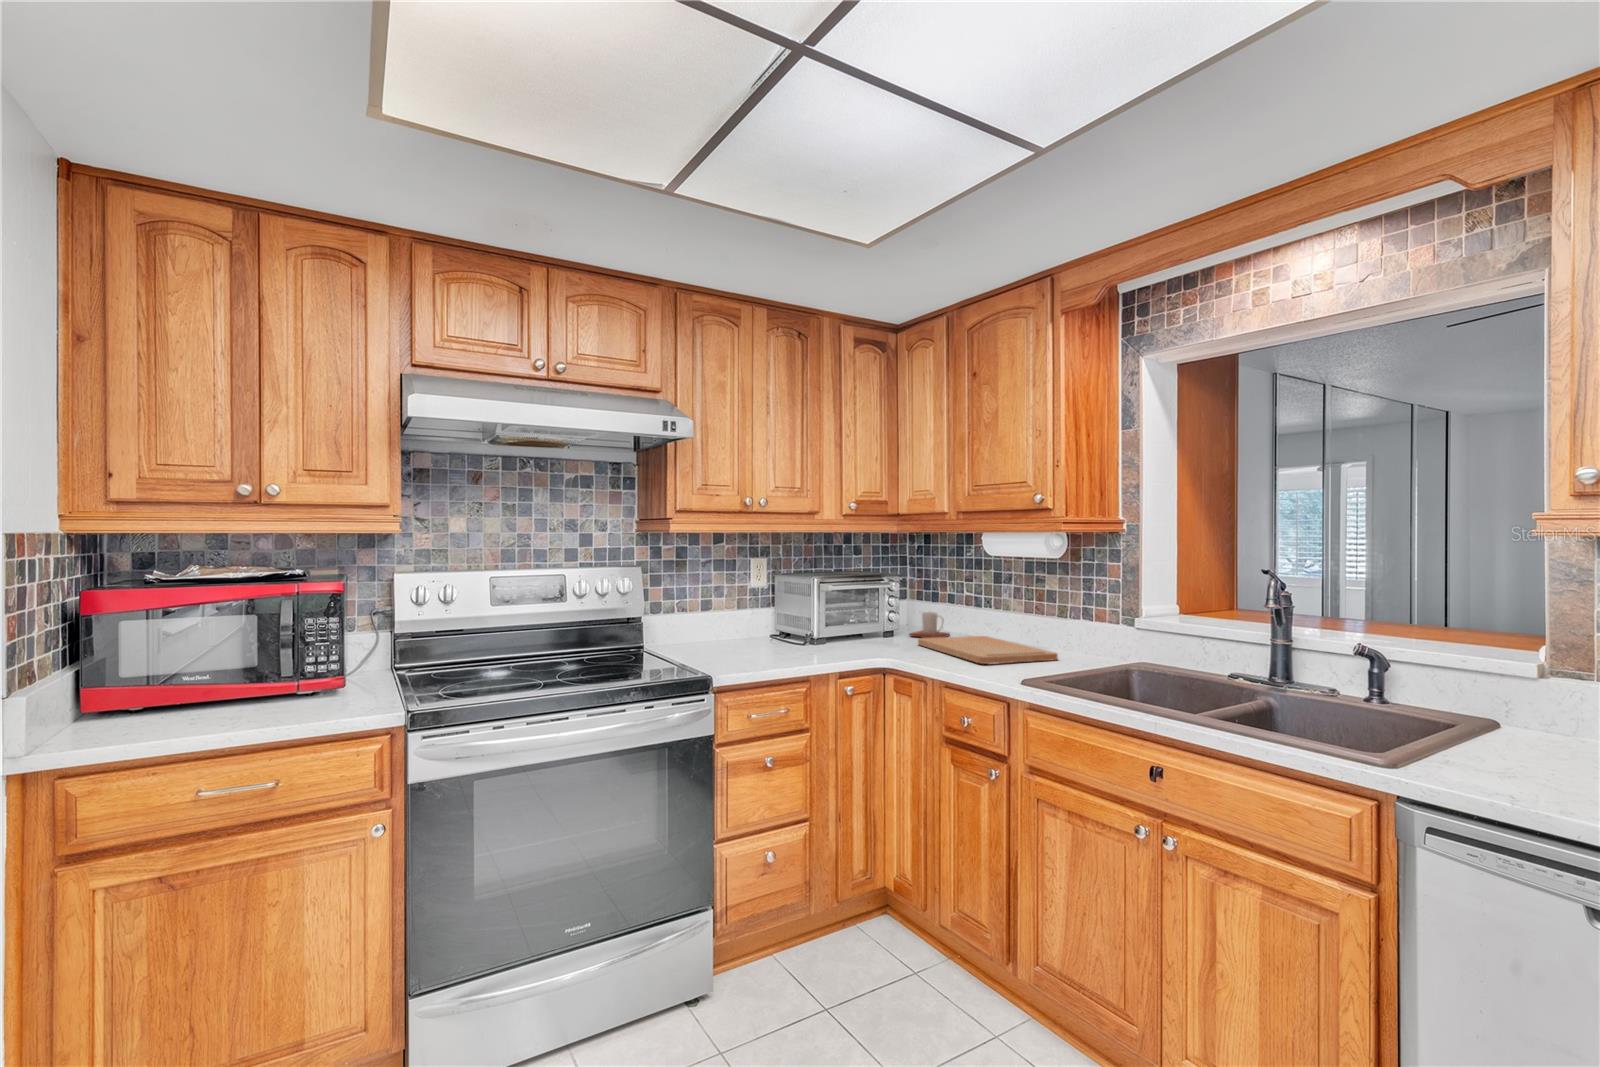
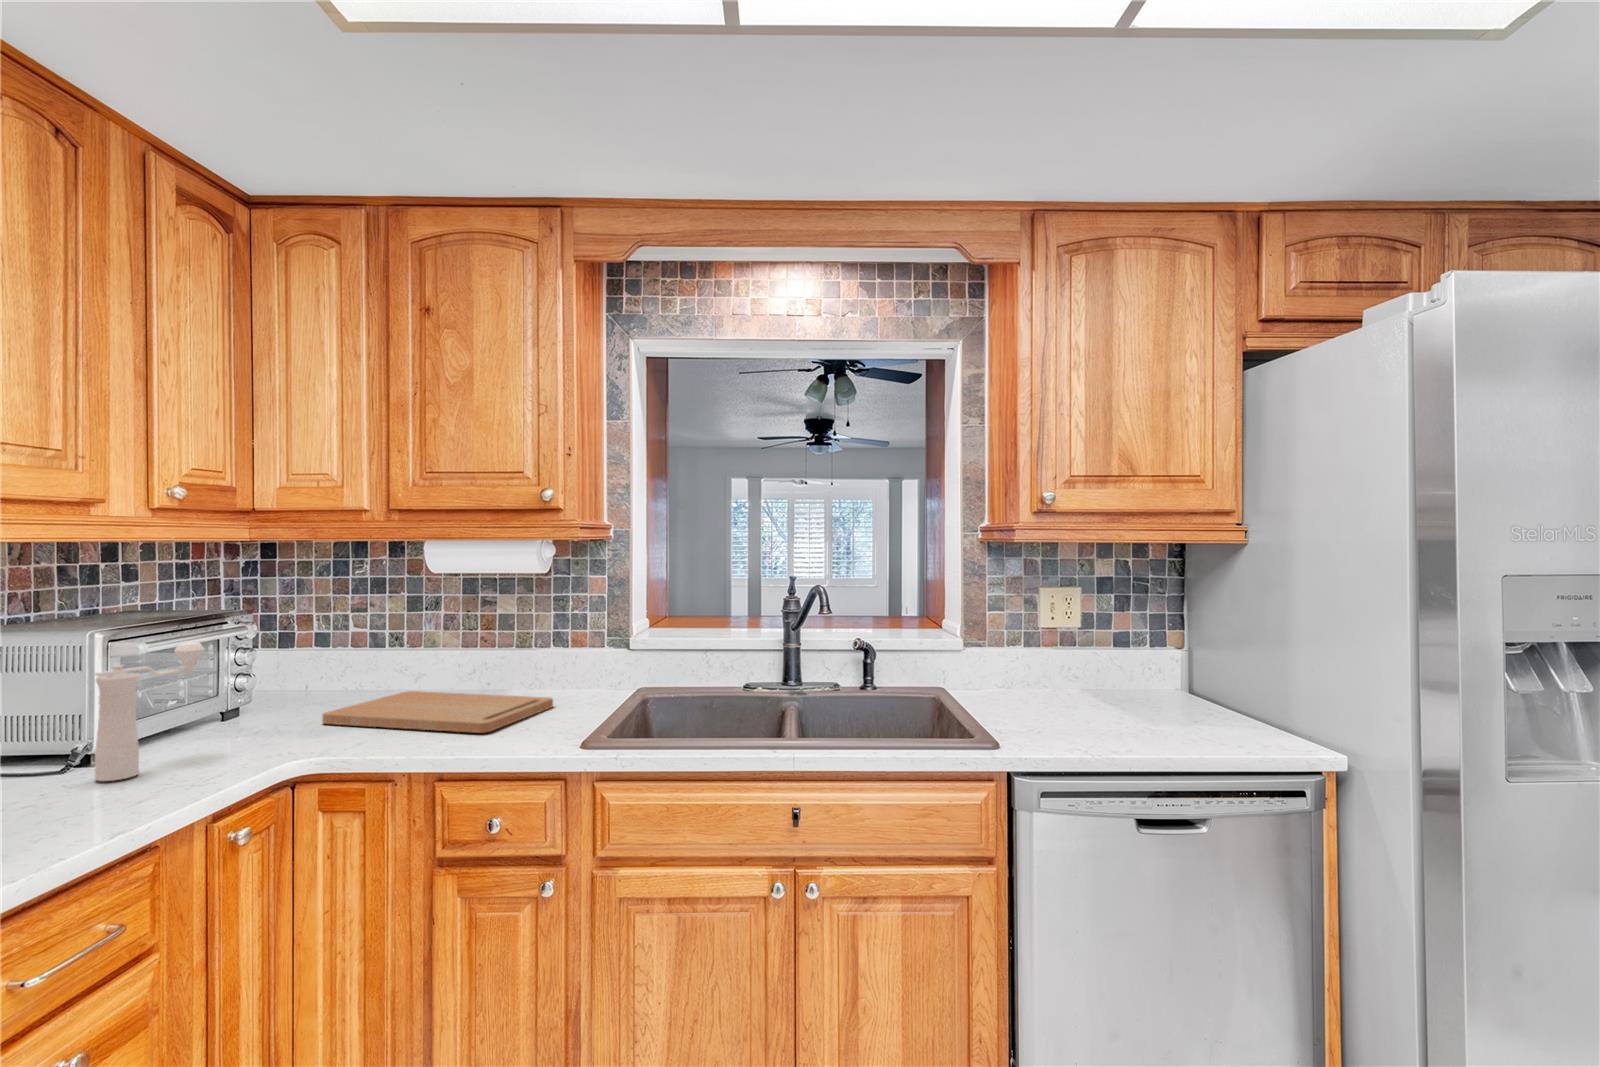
pepper mill: none [799,585,848,650] -> present [95,642,204,781]
mug: present [909,612,950,638] -> none [276,667,339,713]

